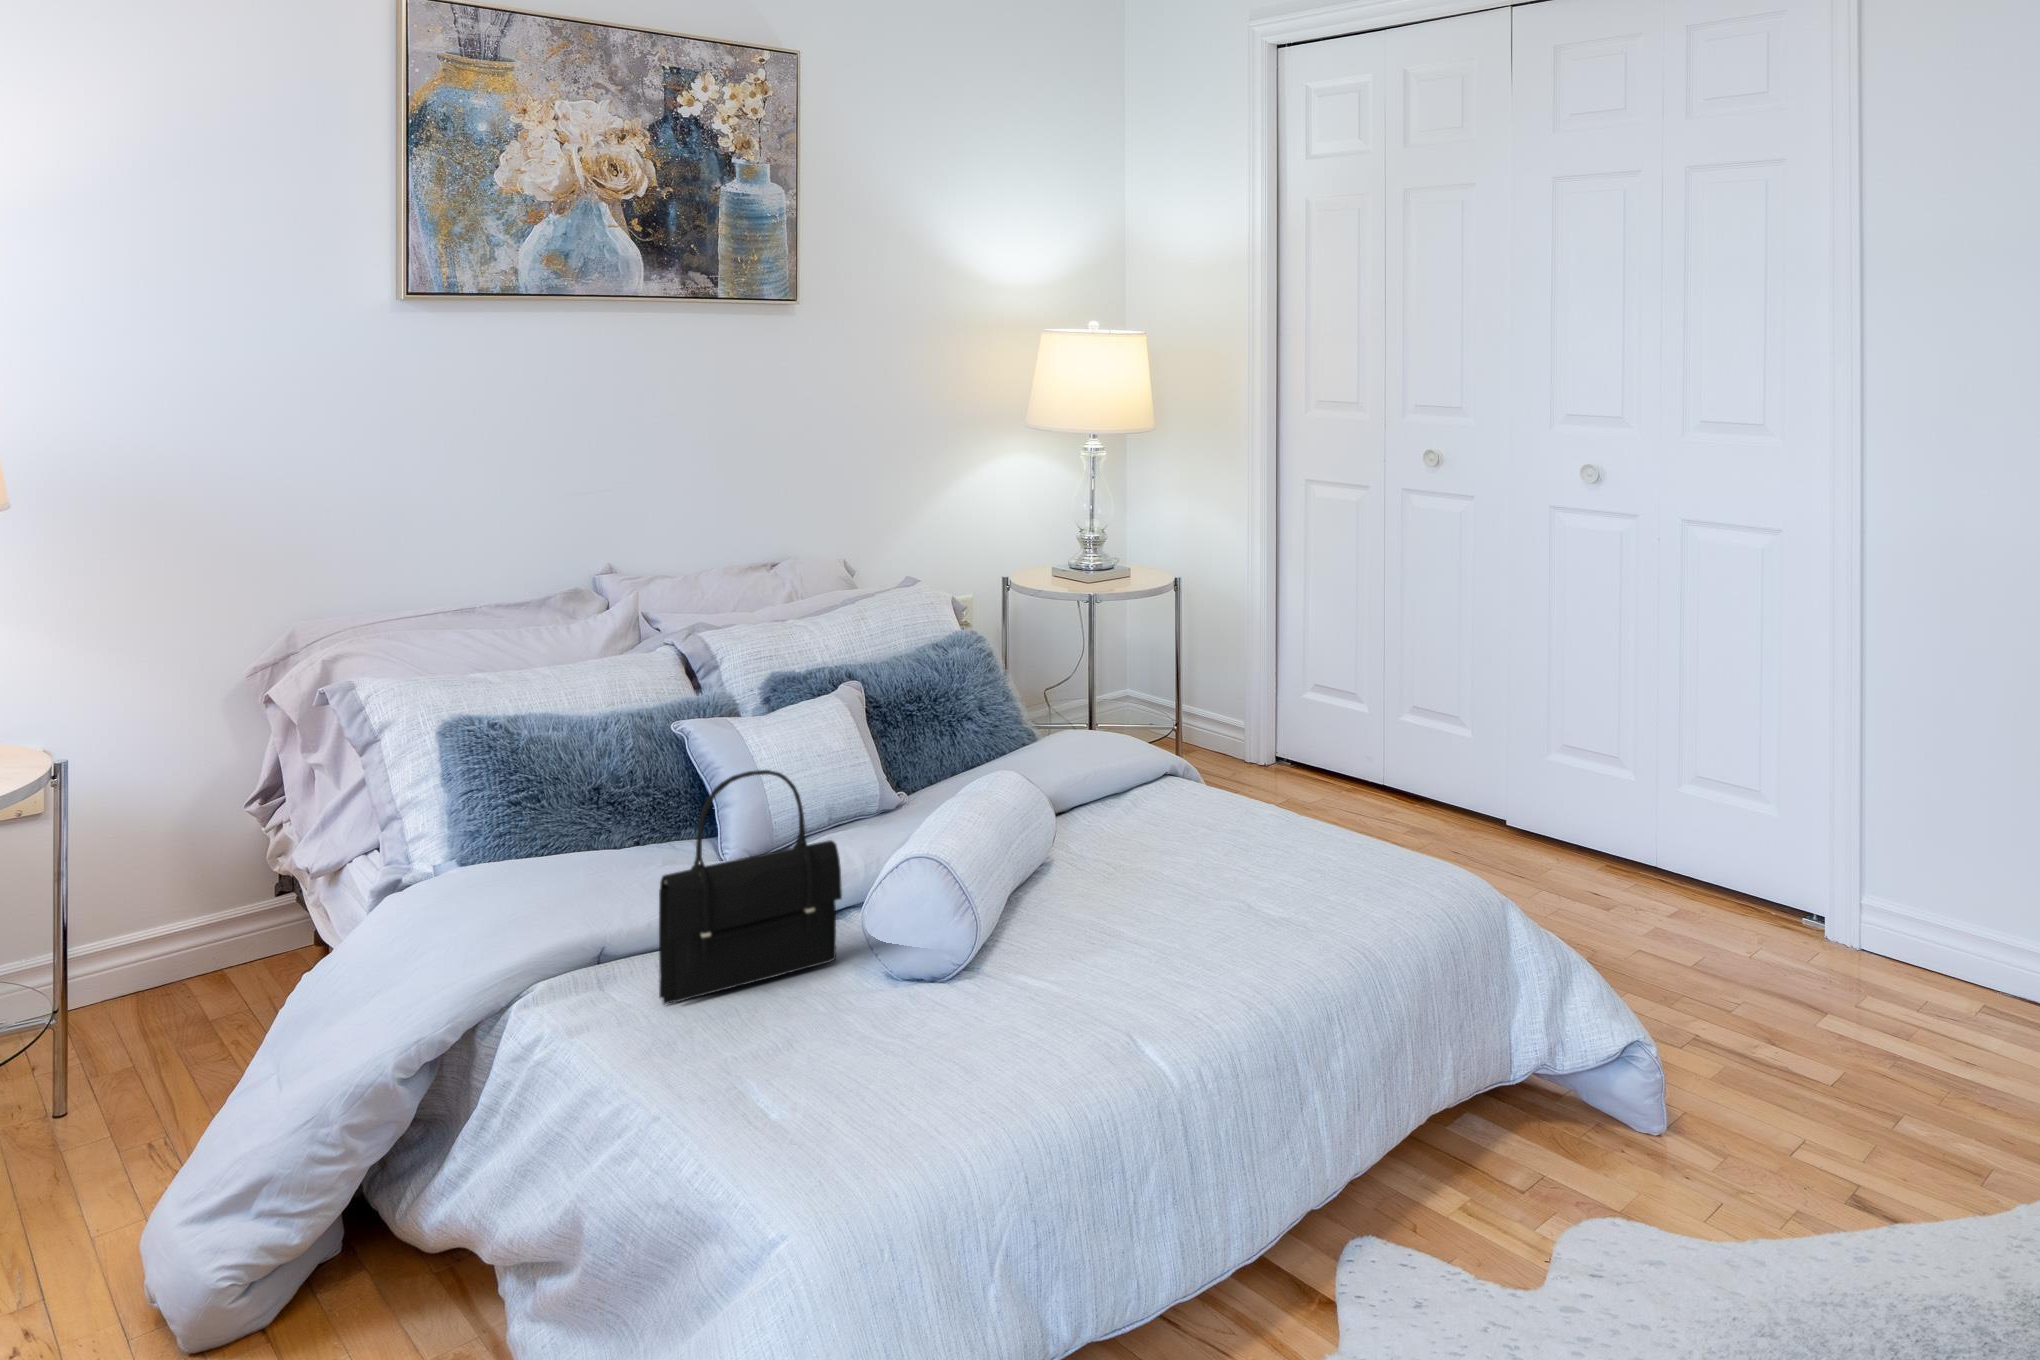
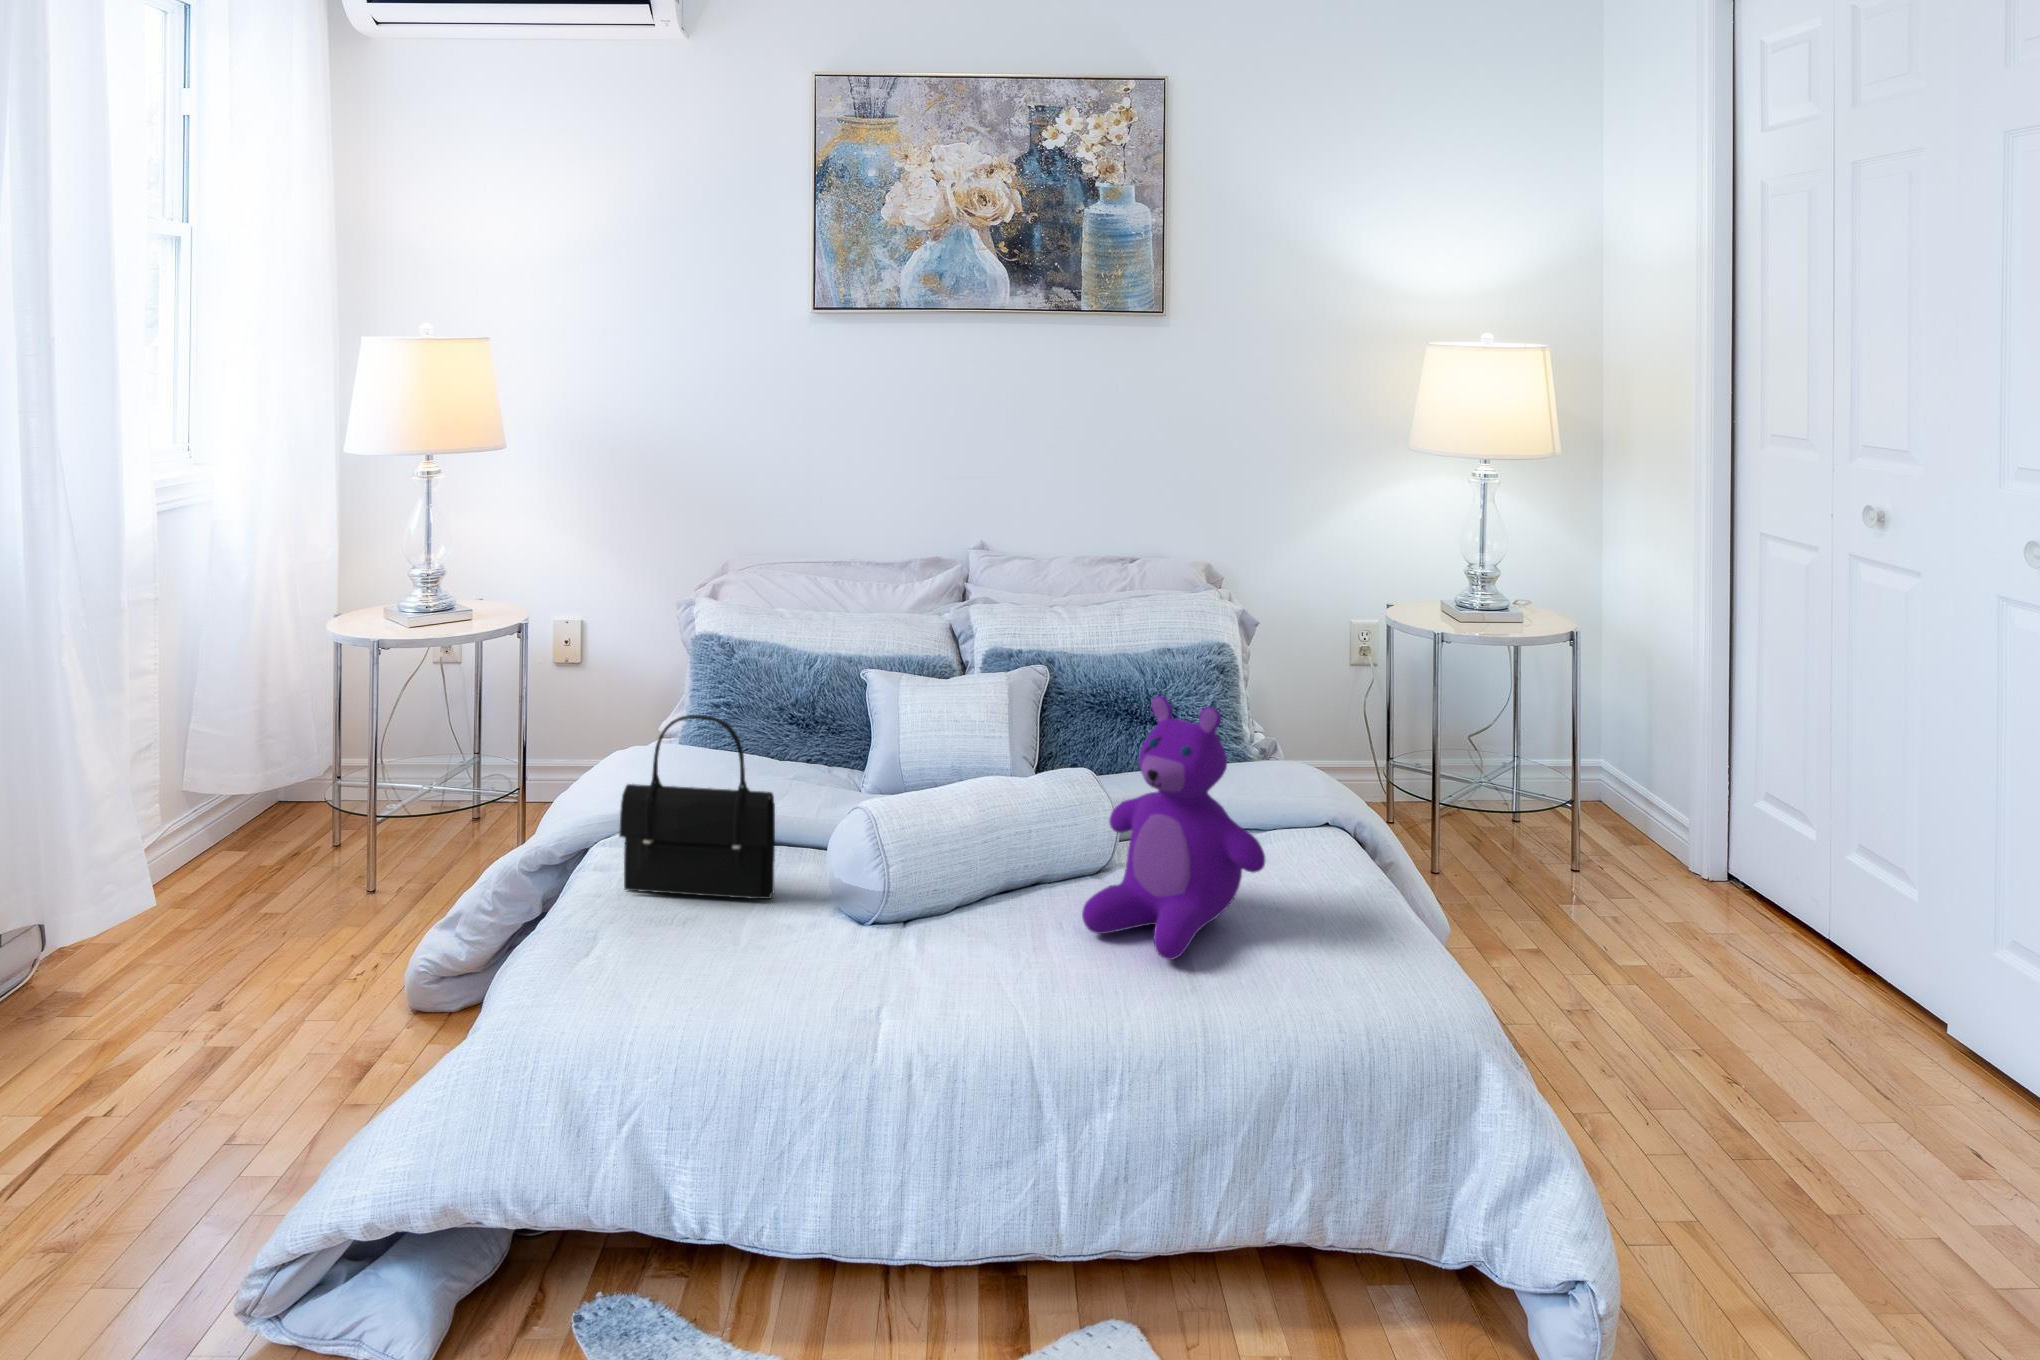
teddy bear: none [1105,660,1272,890] -> present [1082,696,1265,960]

